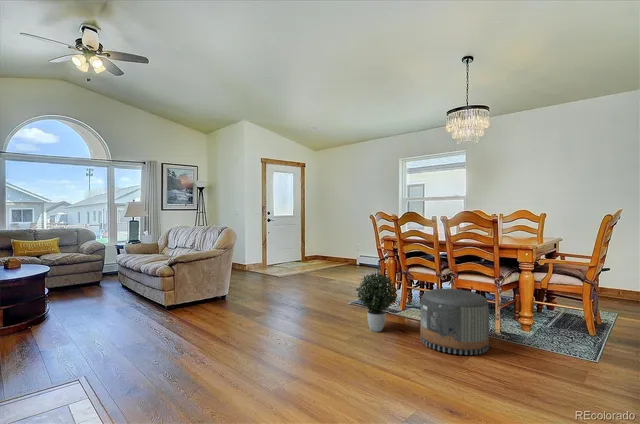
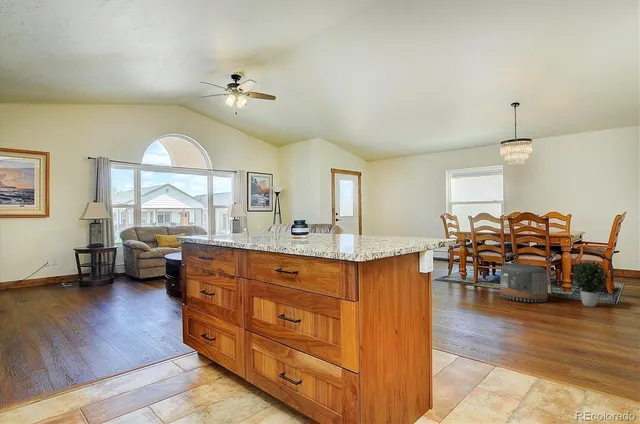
potted plant: present [356,273,397,332] -> present [572,261,608,307]

